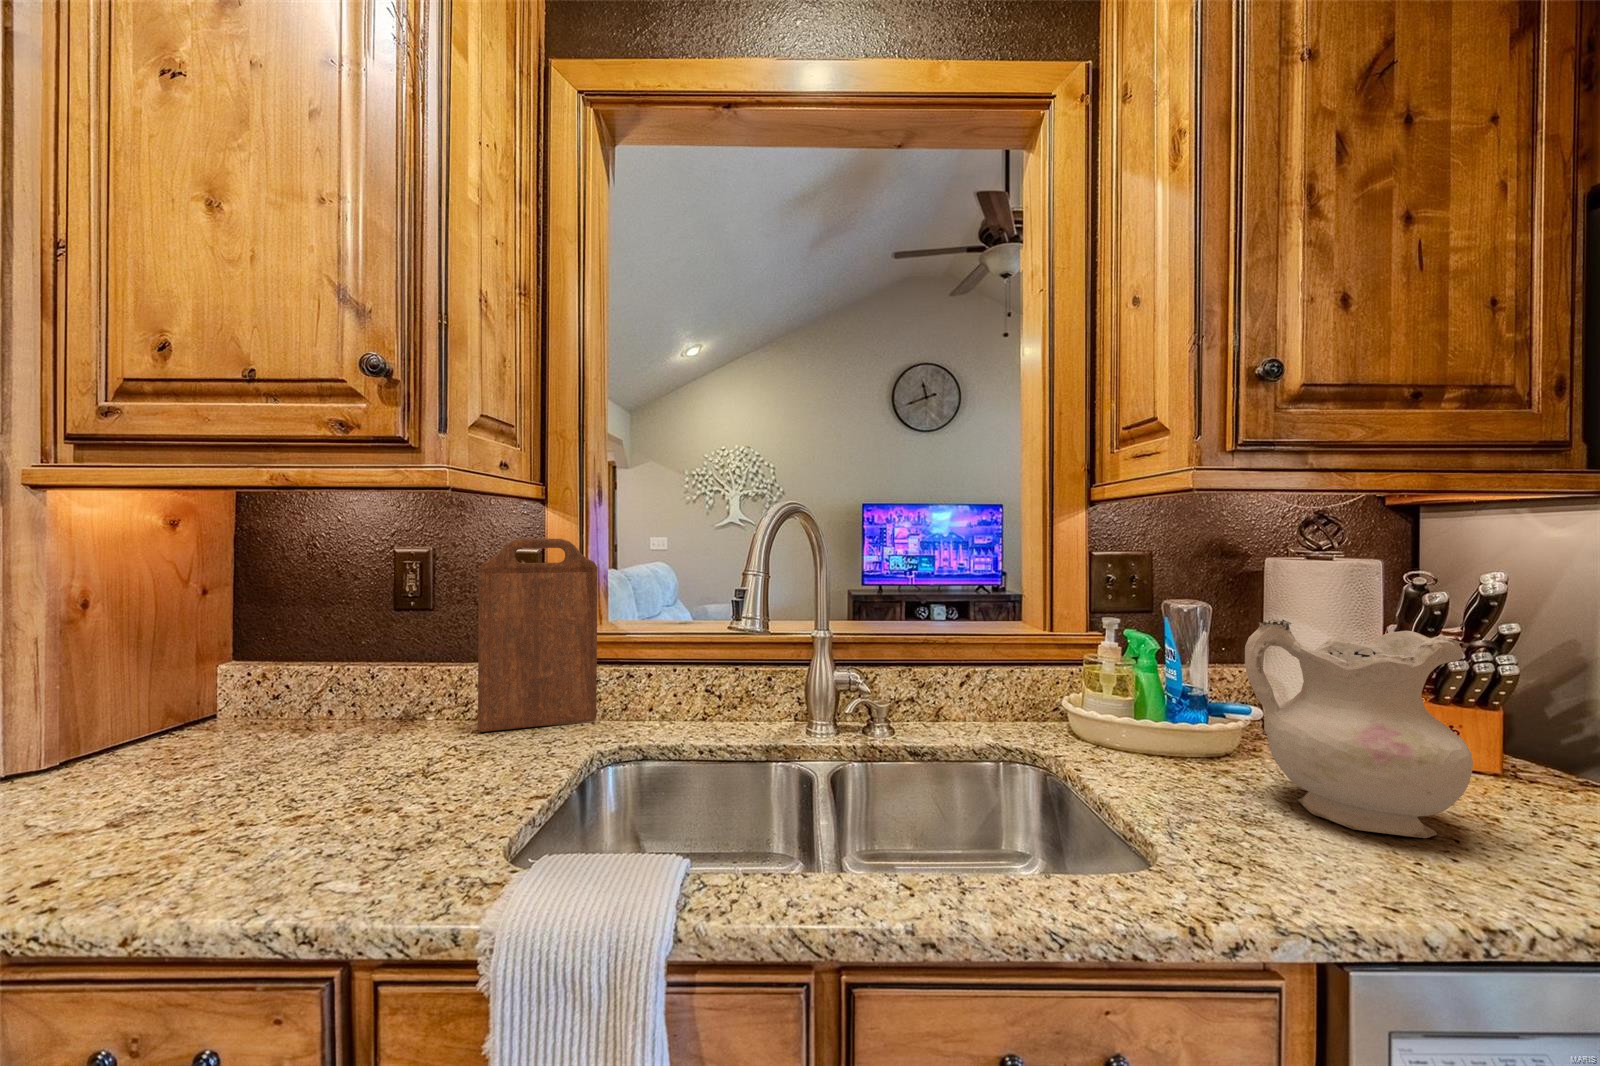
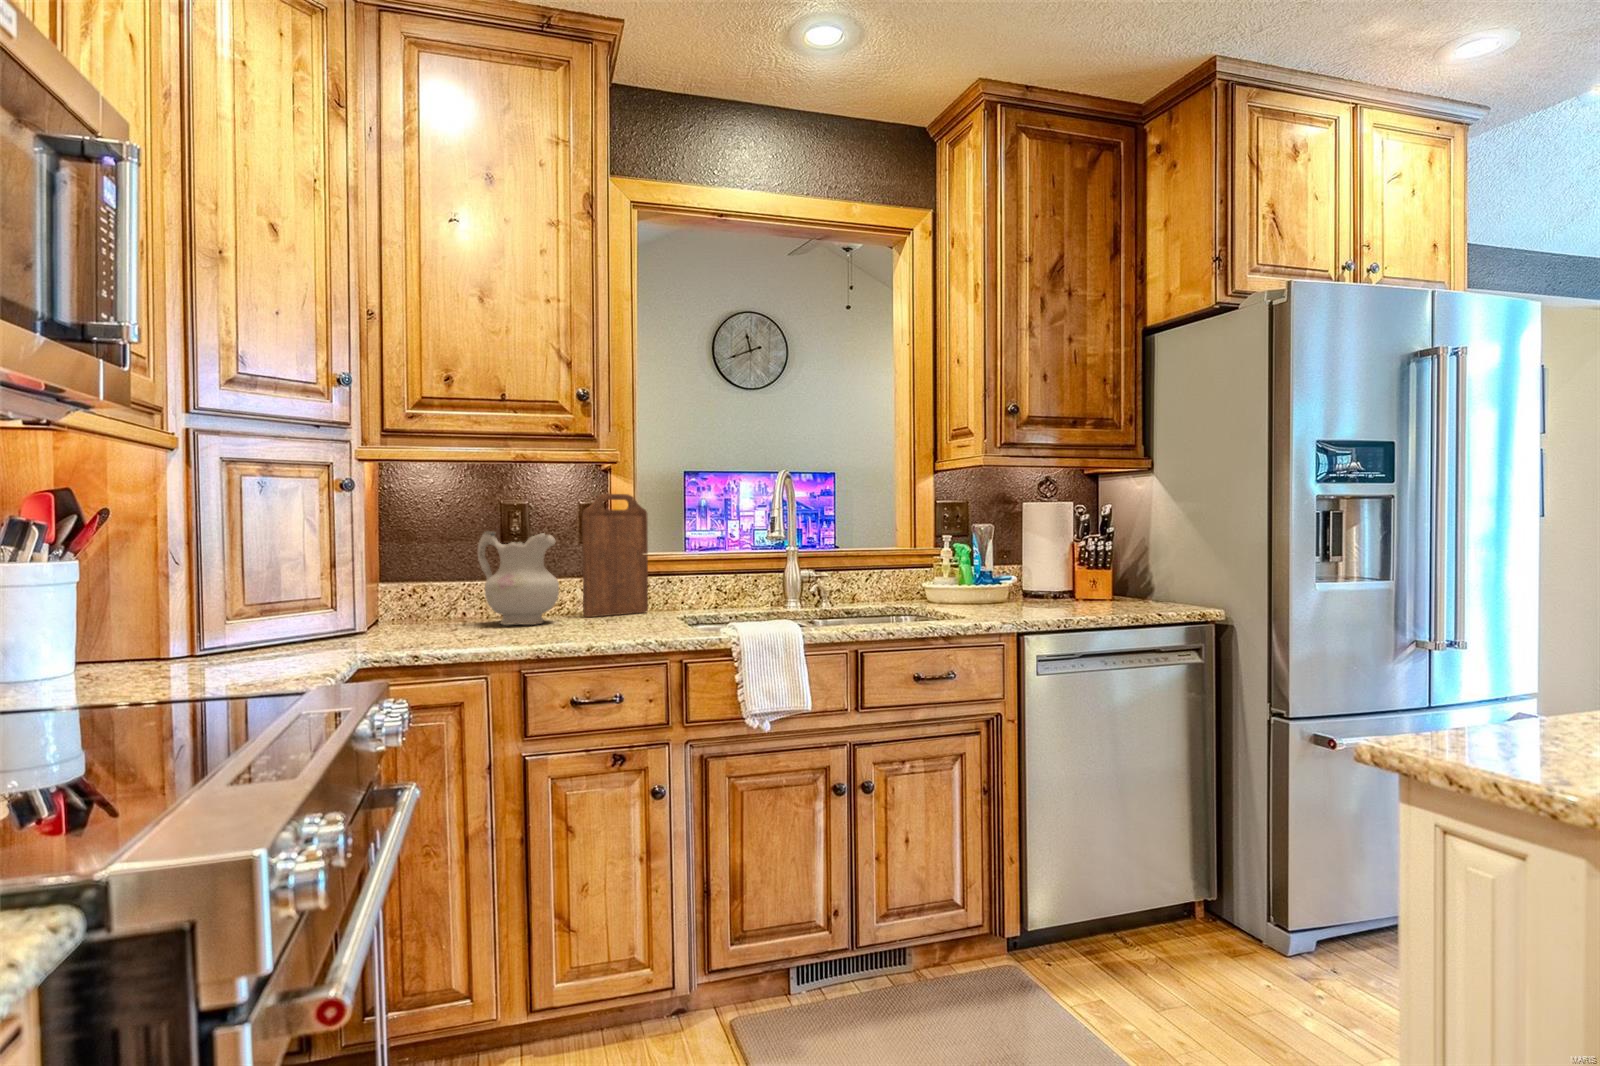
ceramic pitcher: present [1245,619,1473,838] -> present [478,531,559,625]

